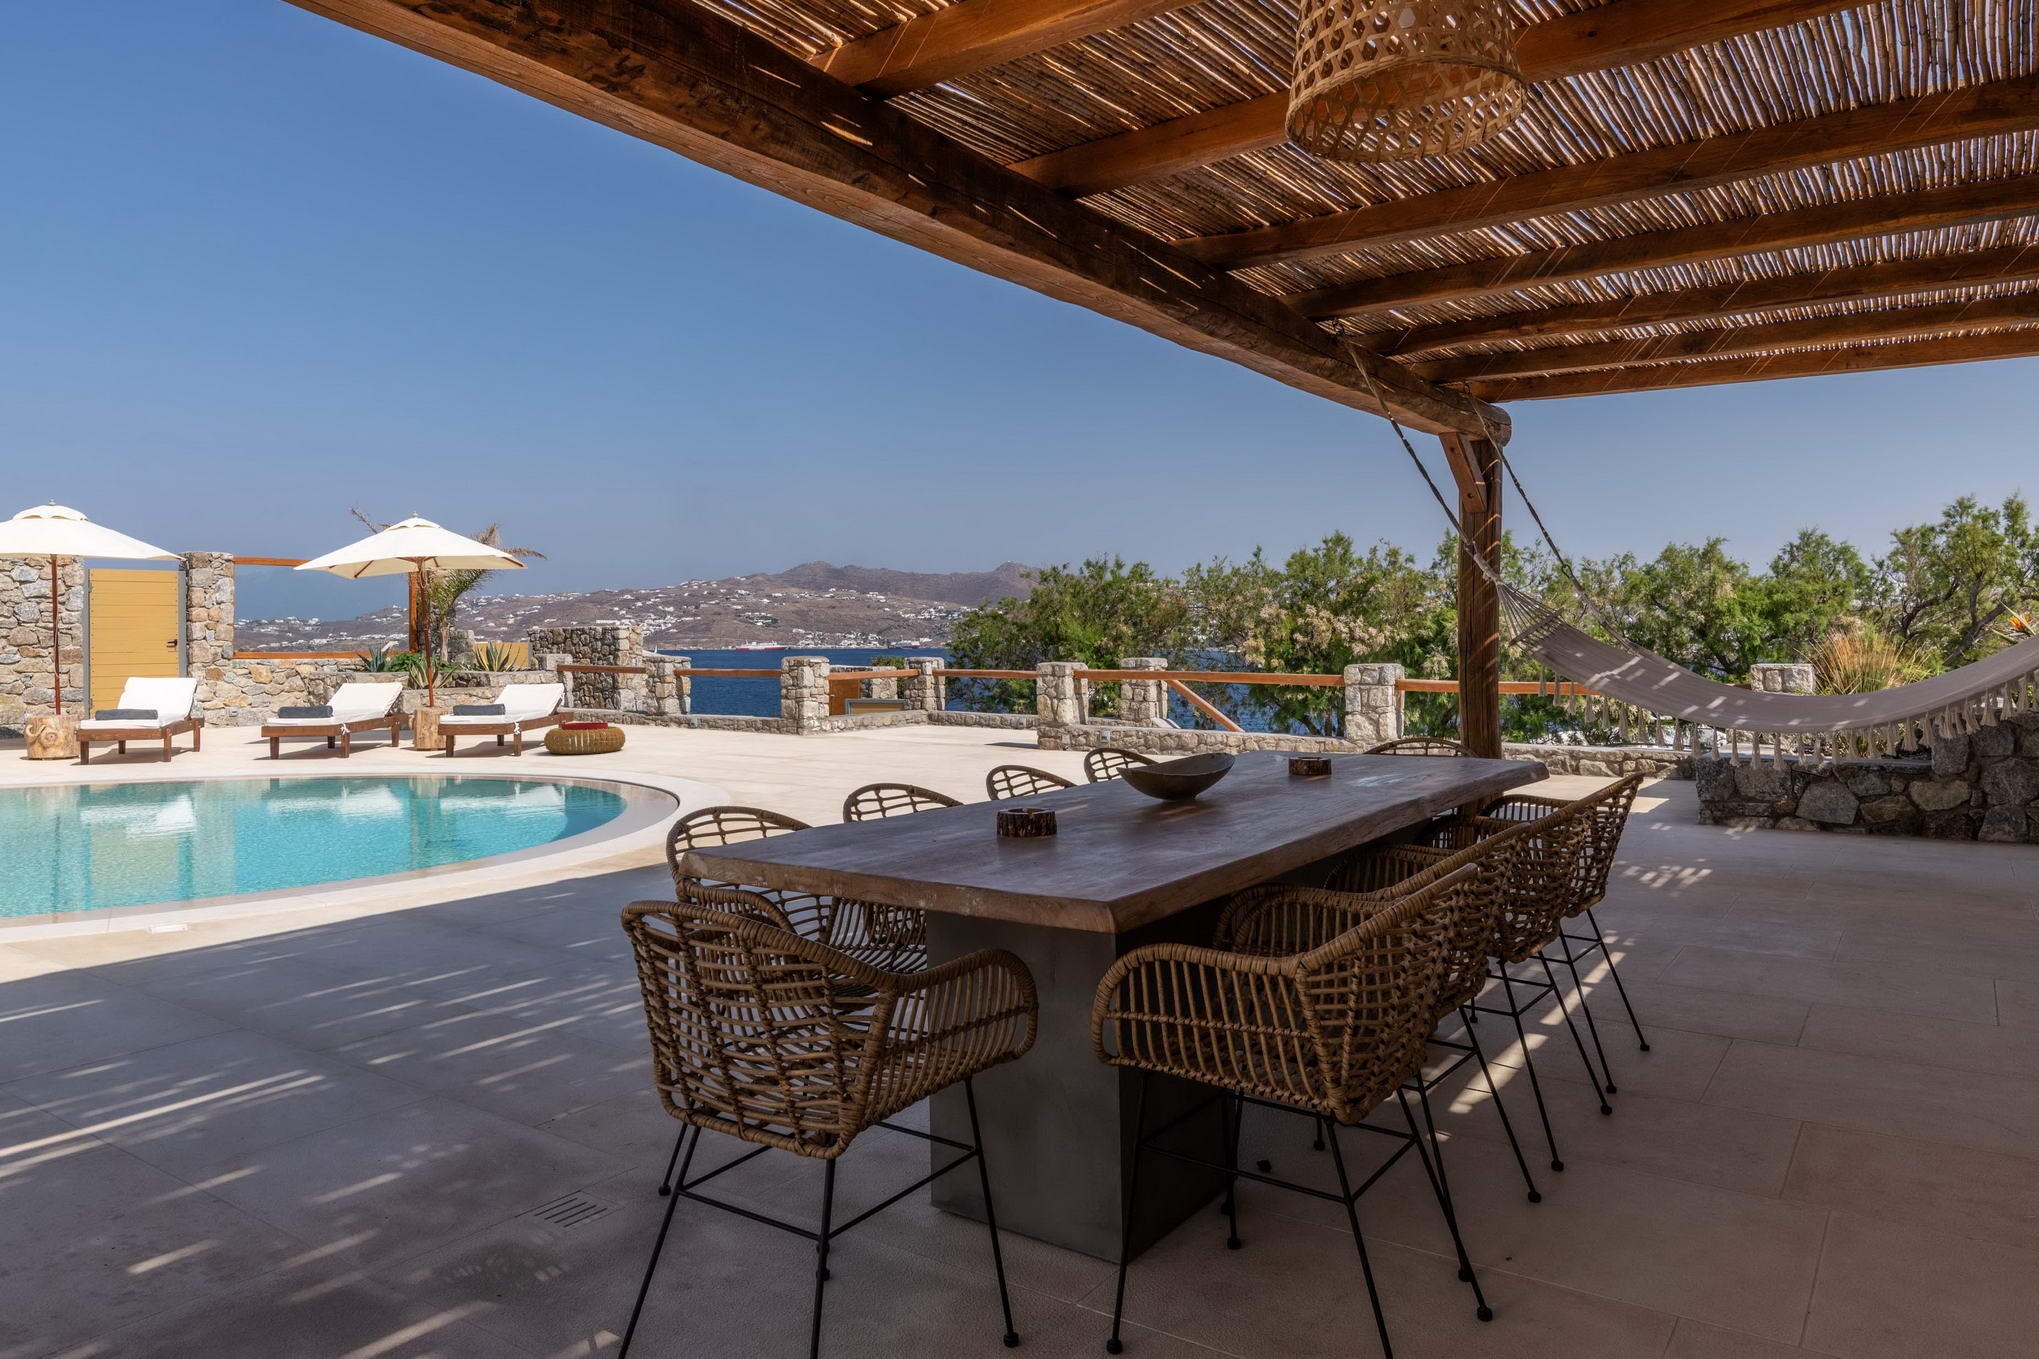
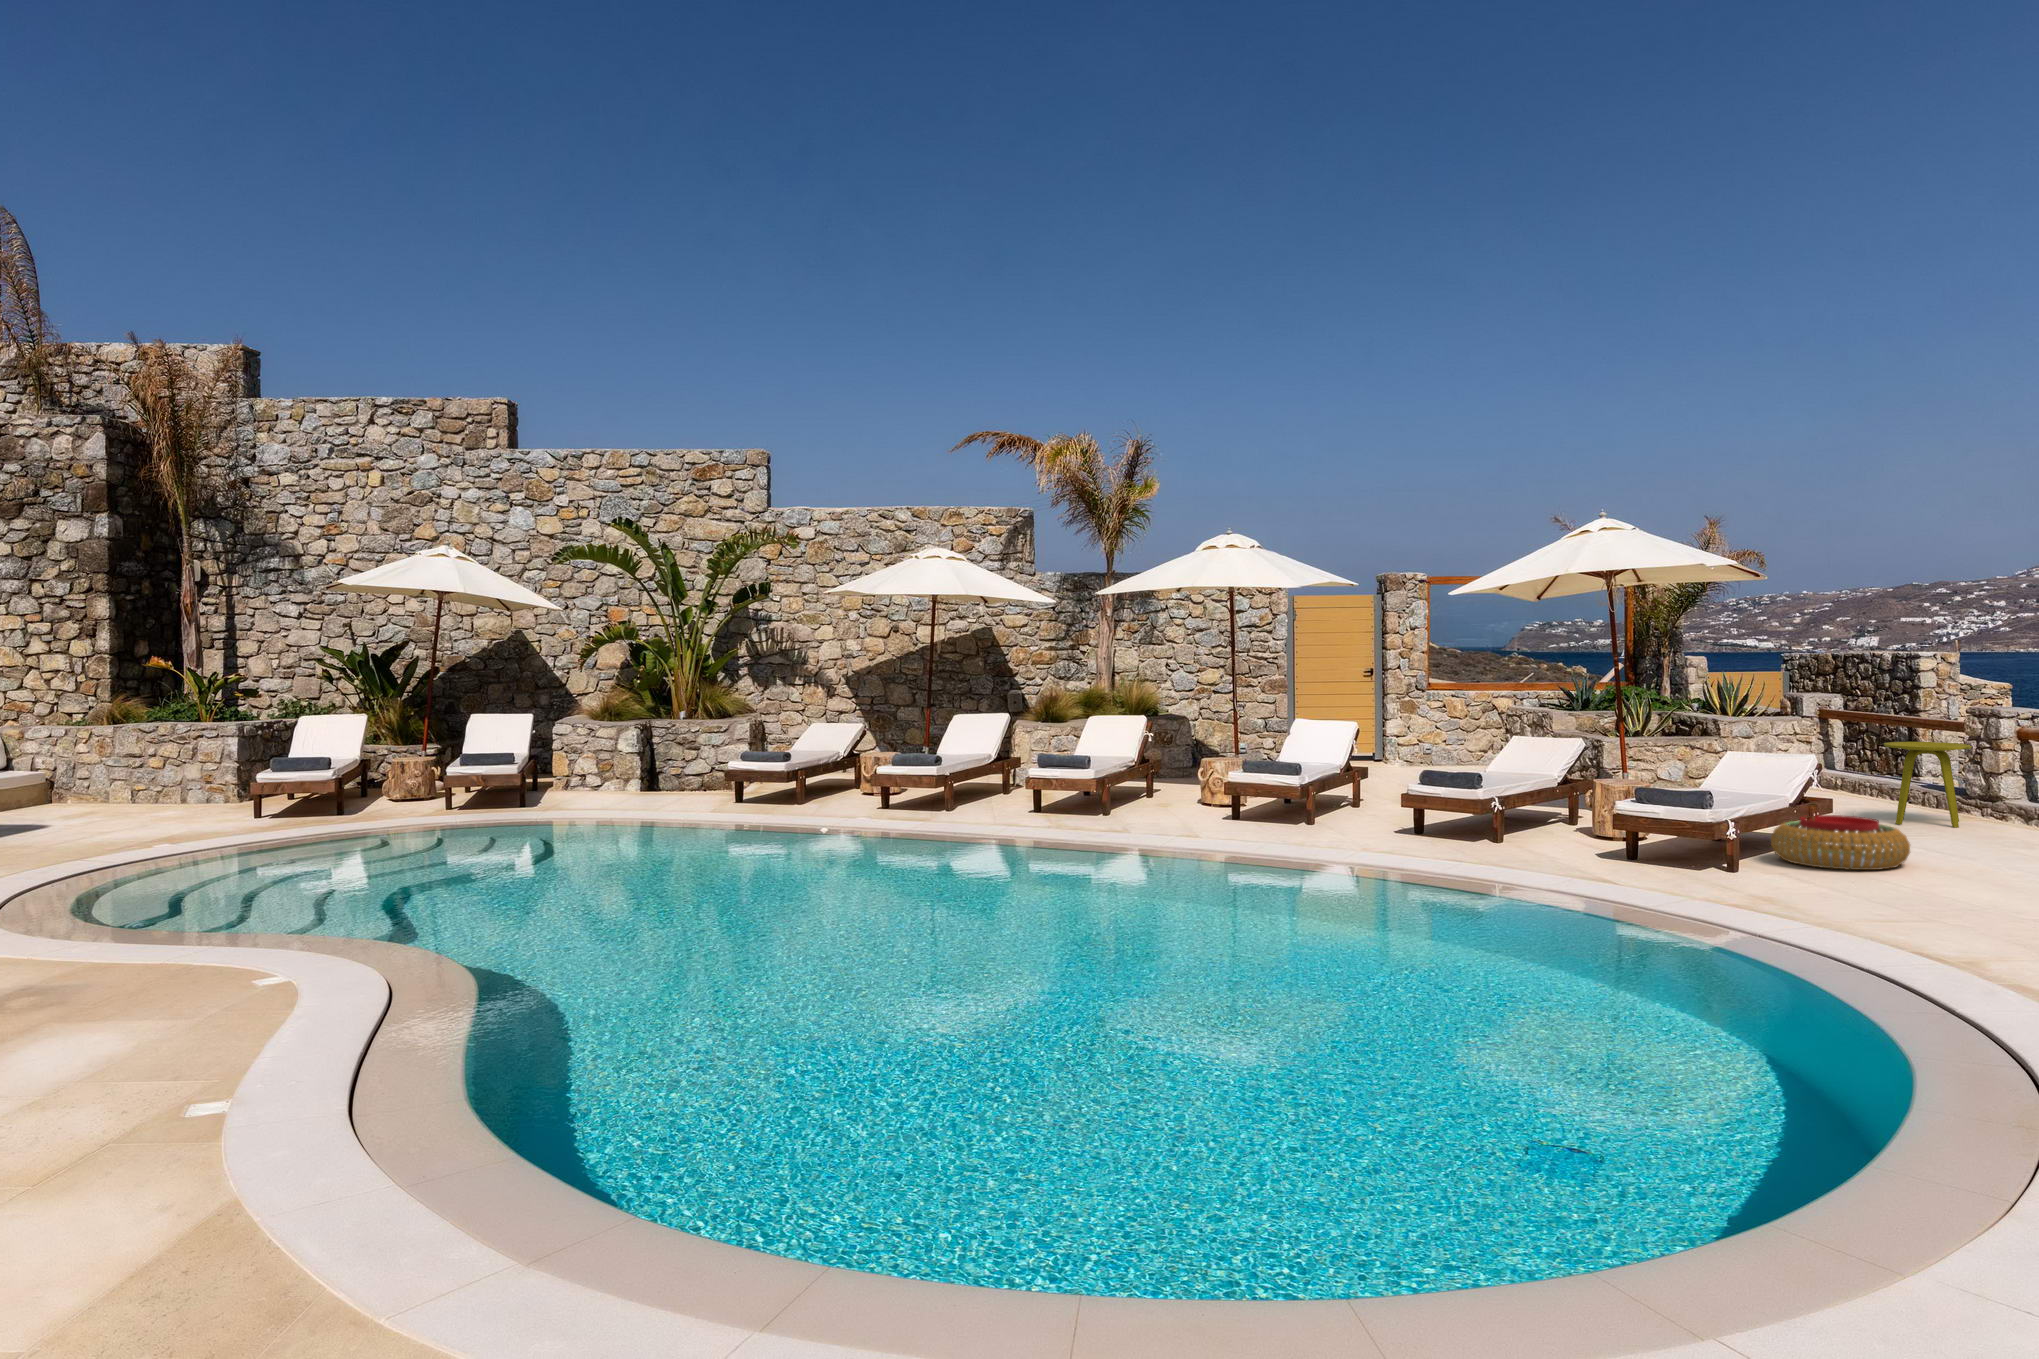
side table: none [601,682,651,735] -> present [1884,742,1972,828]

